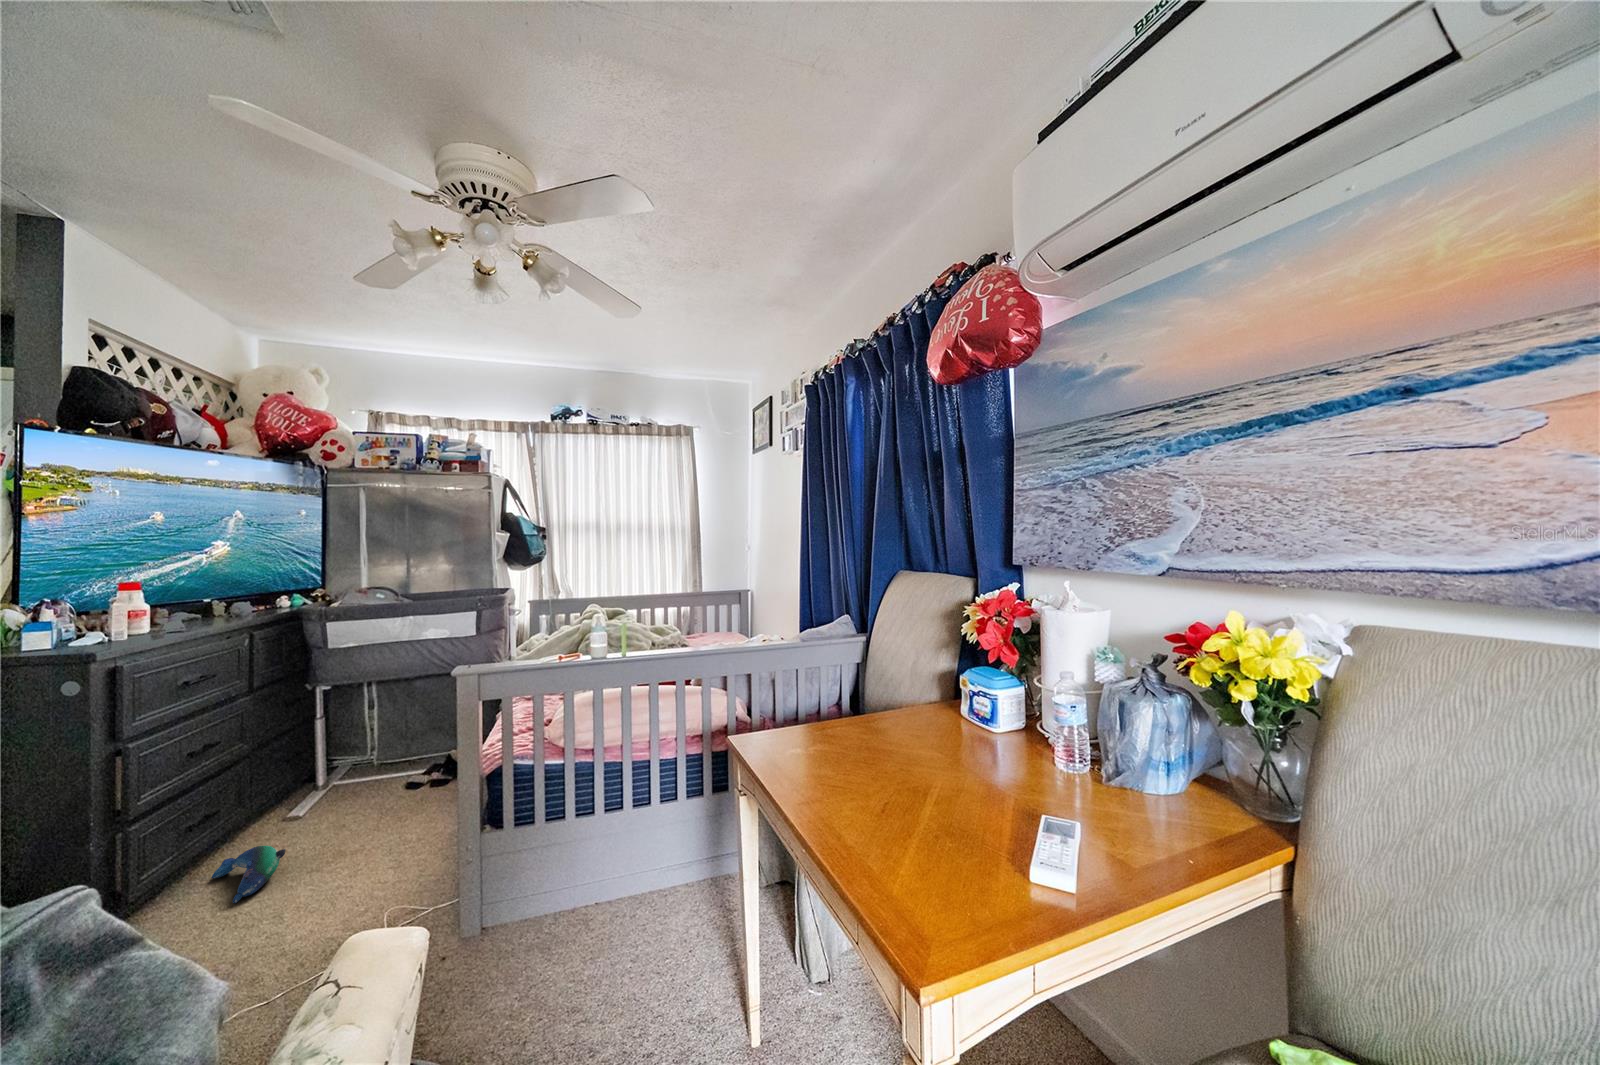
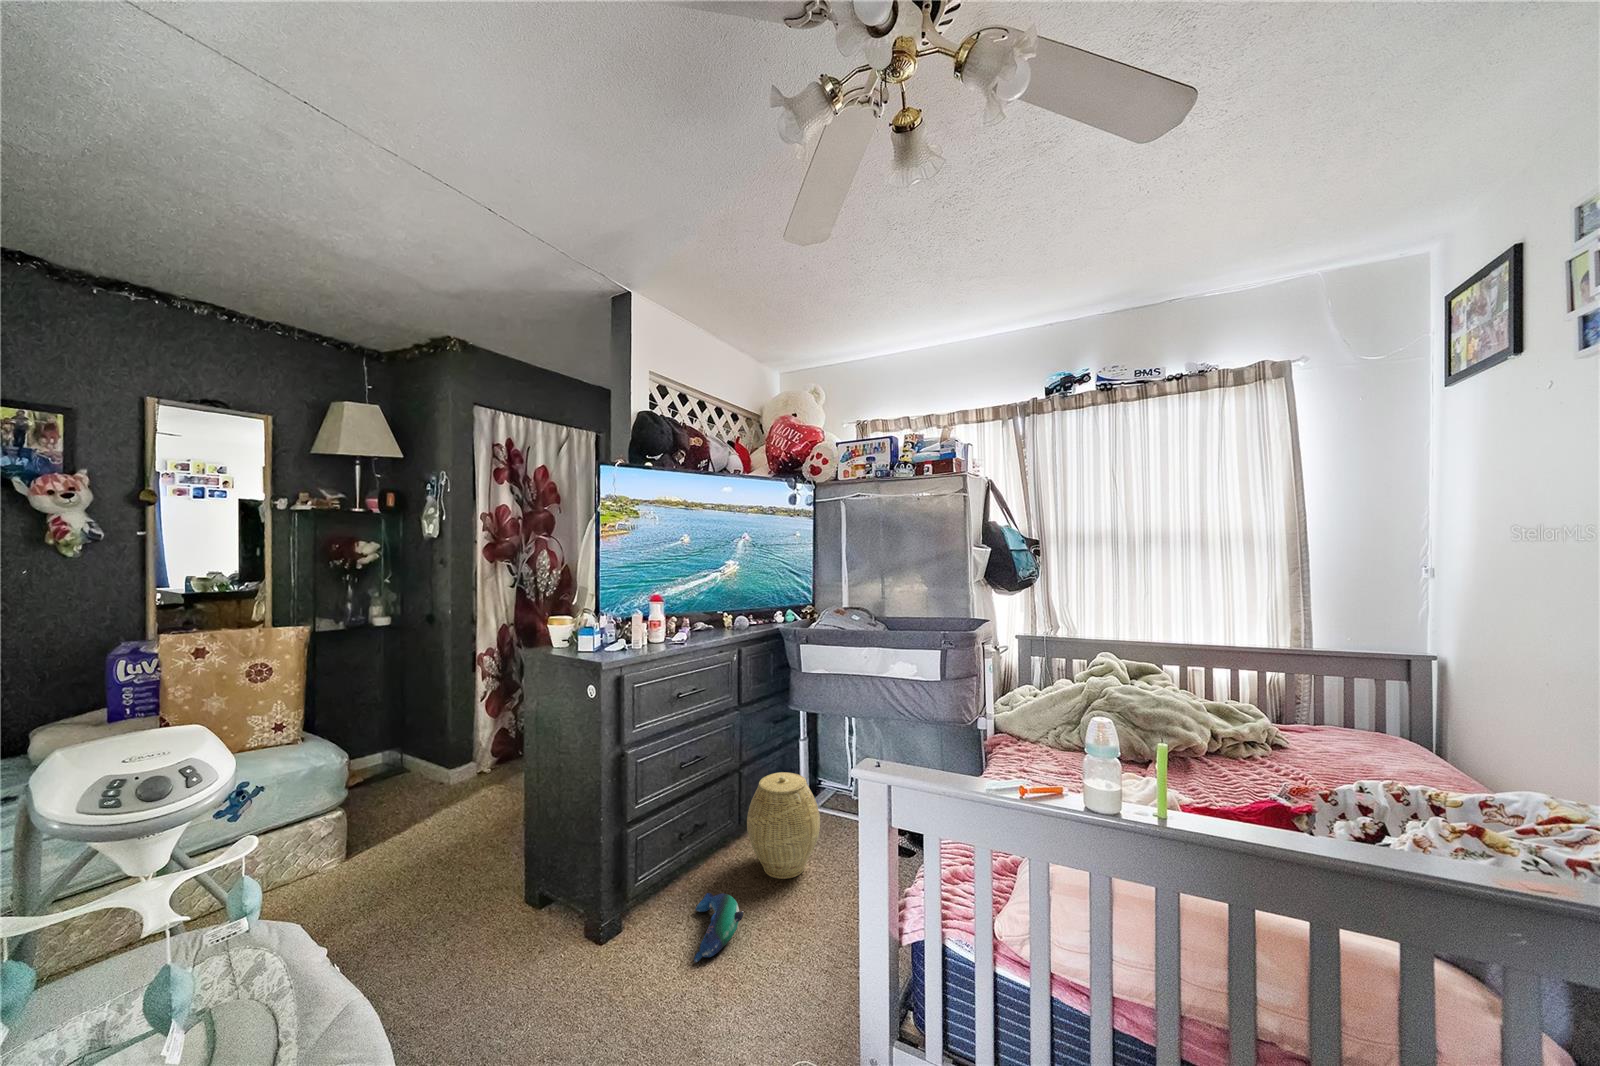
woven basket: none [264,734,355,830] -> present [747,772,820,879]

